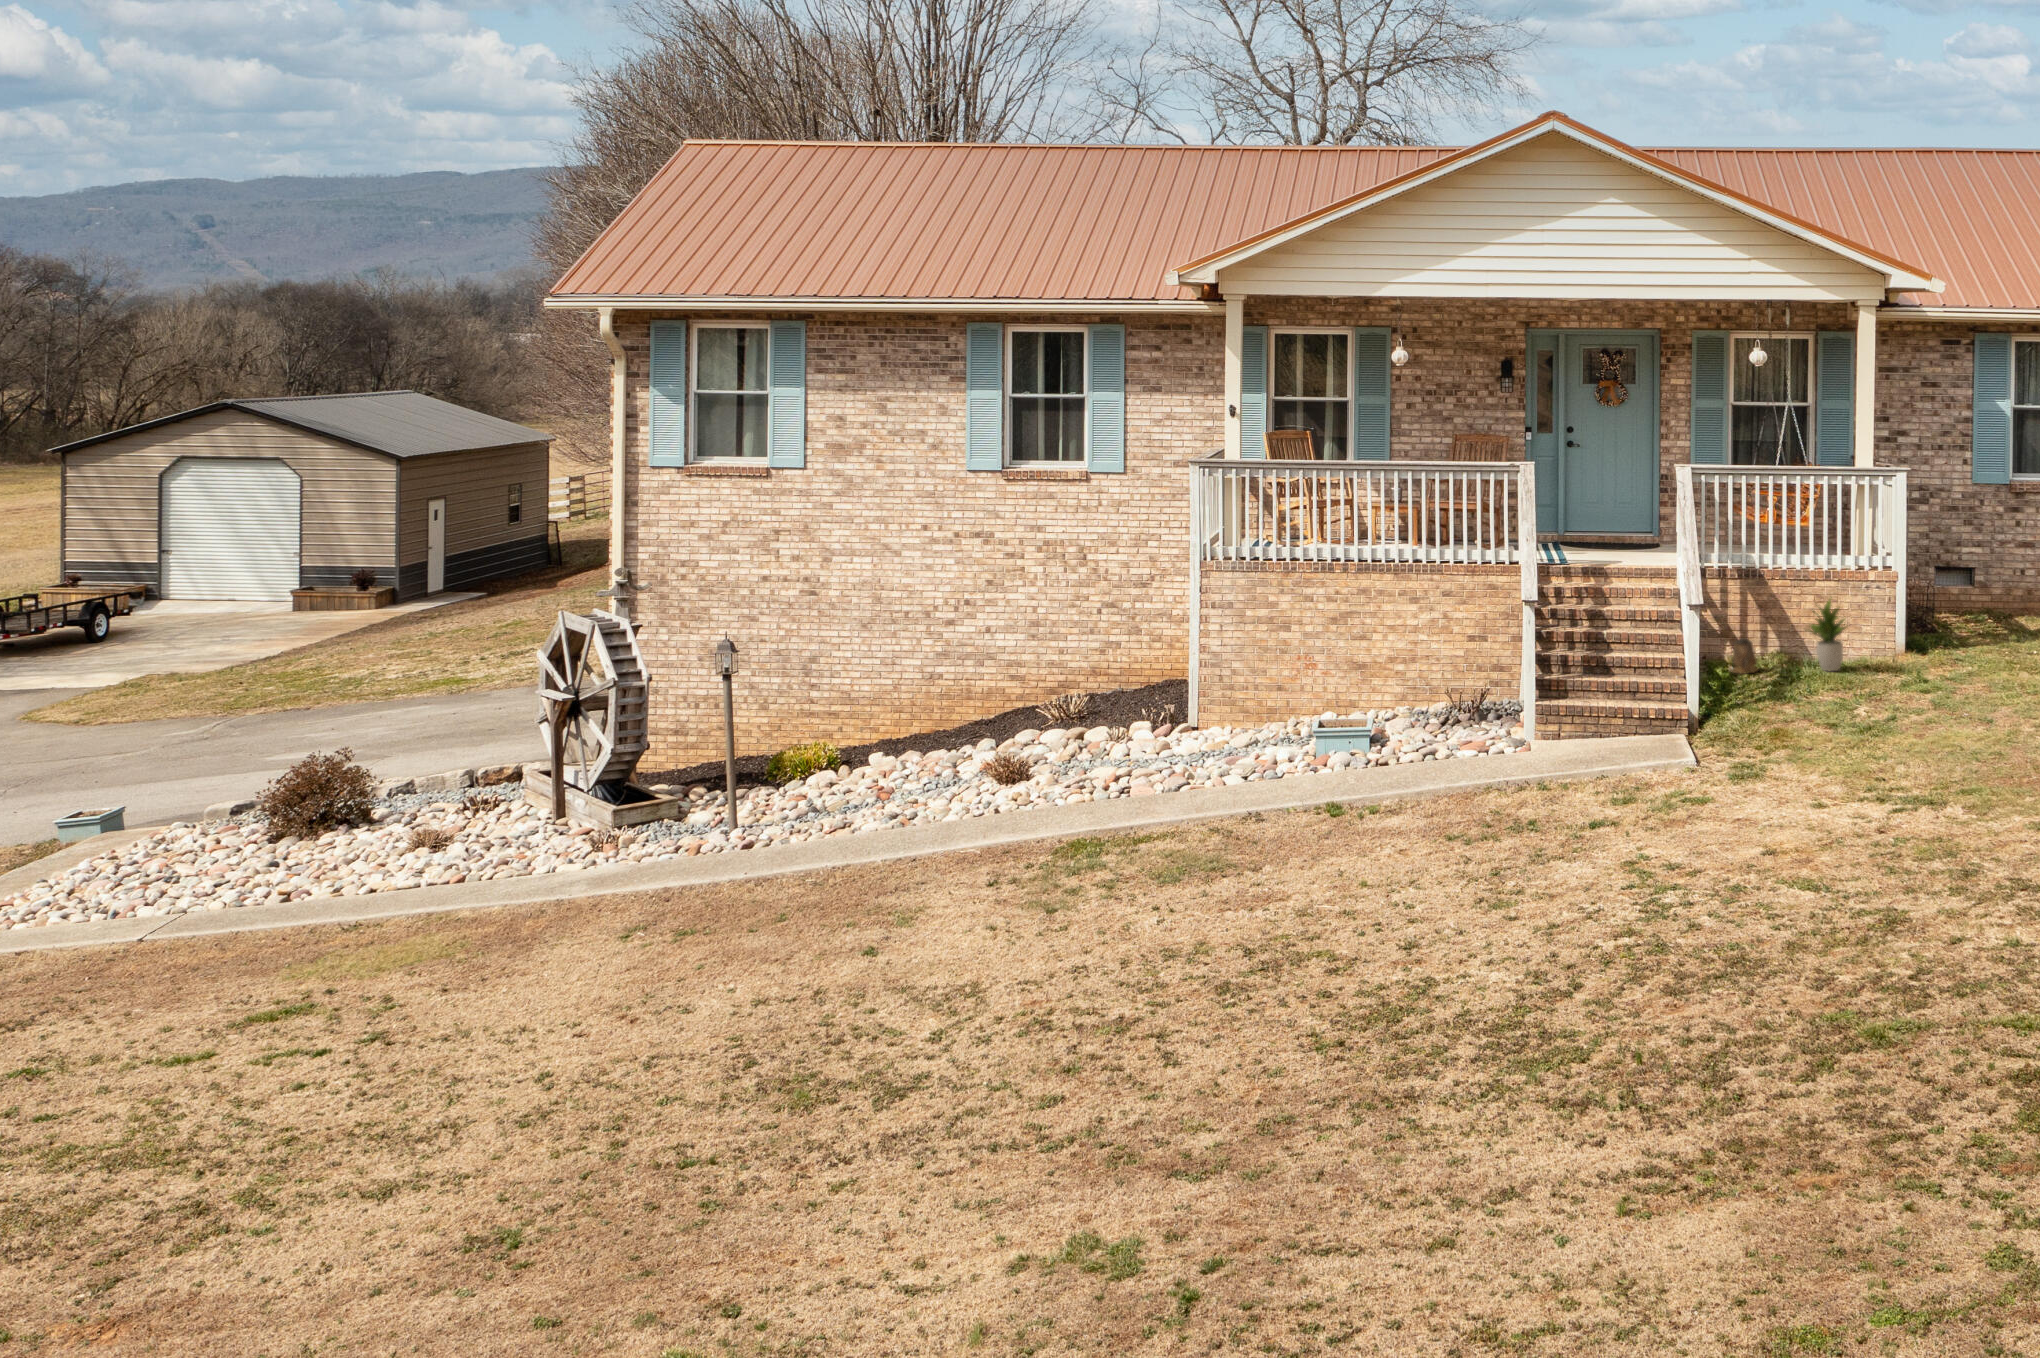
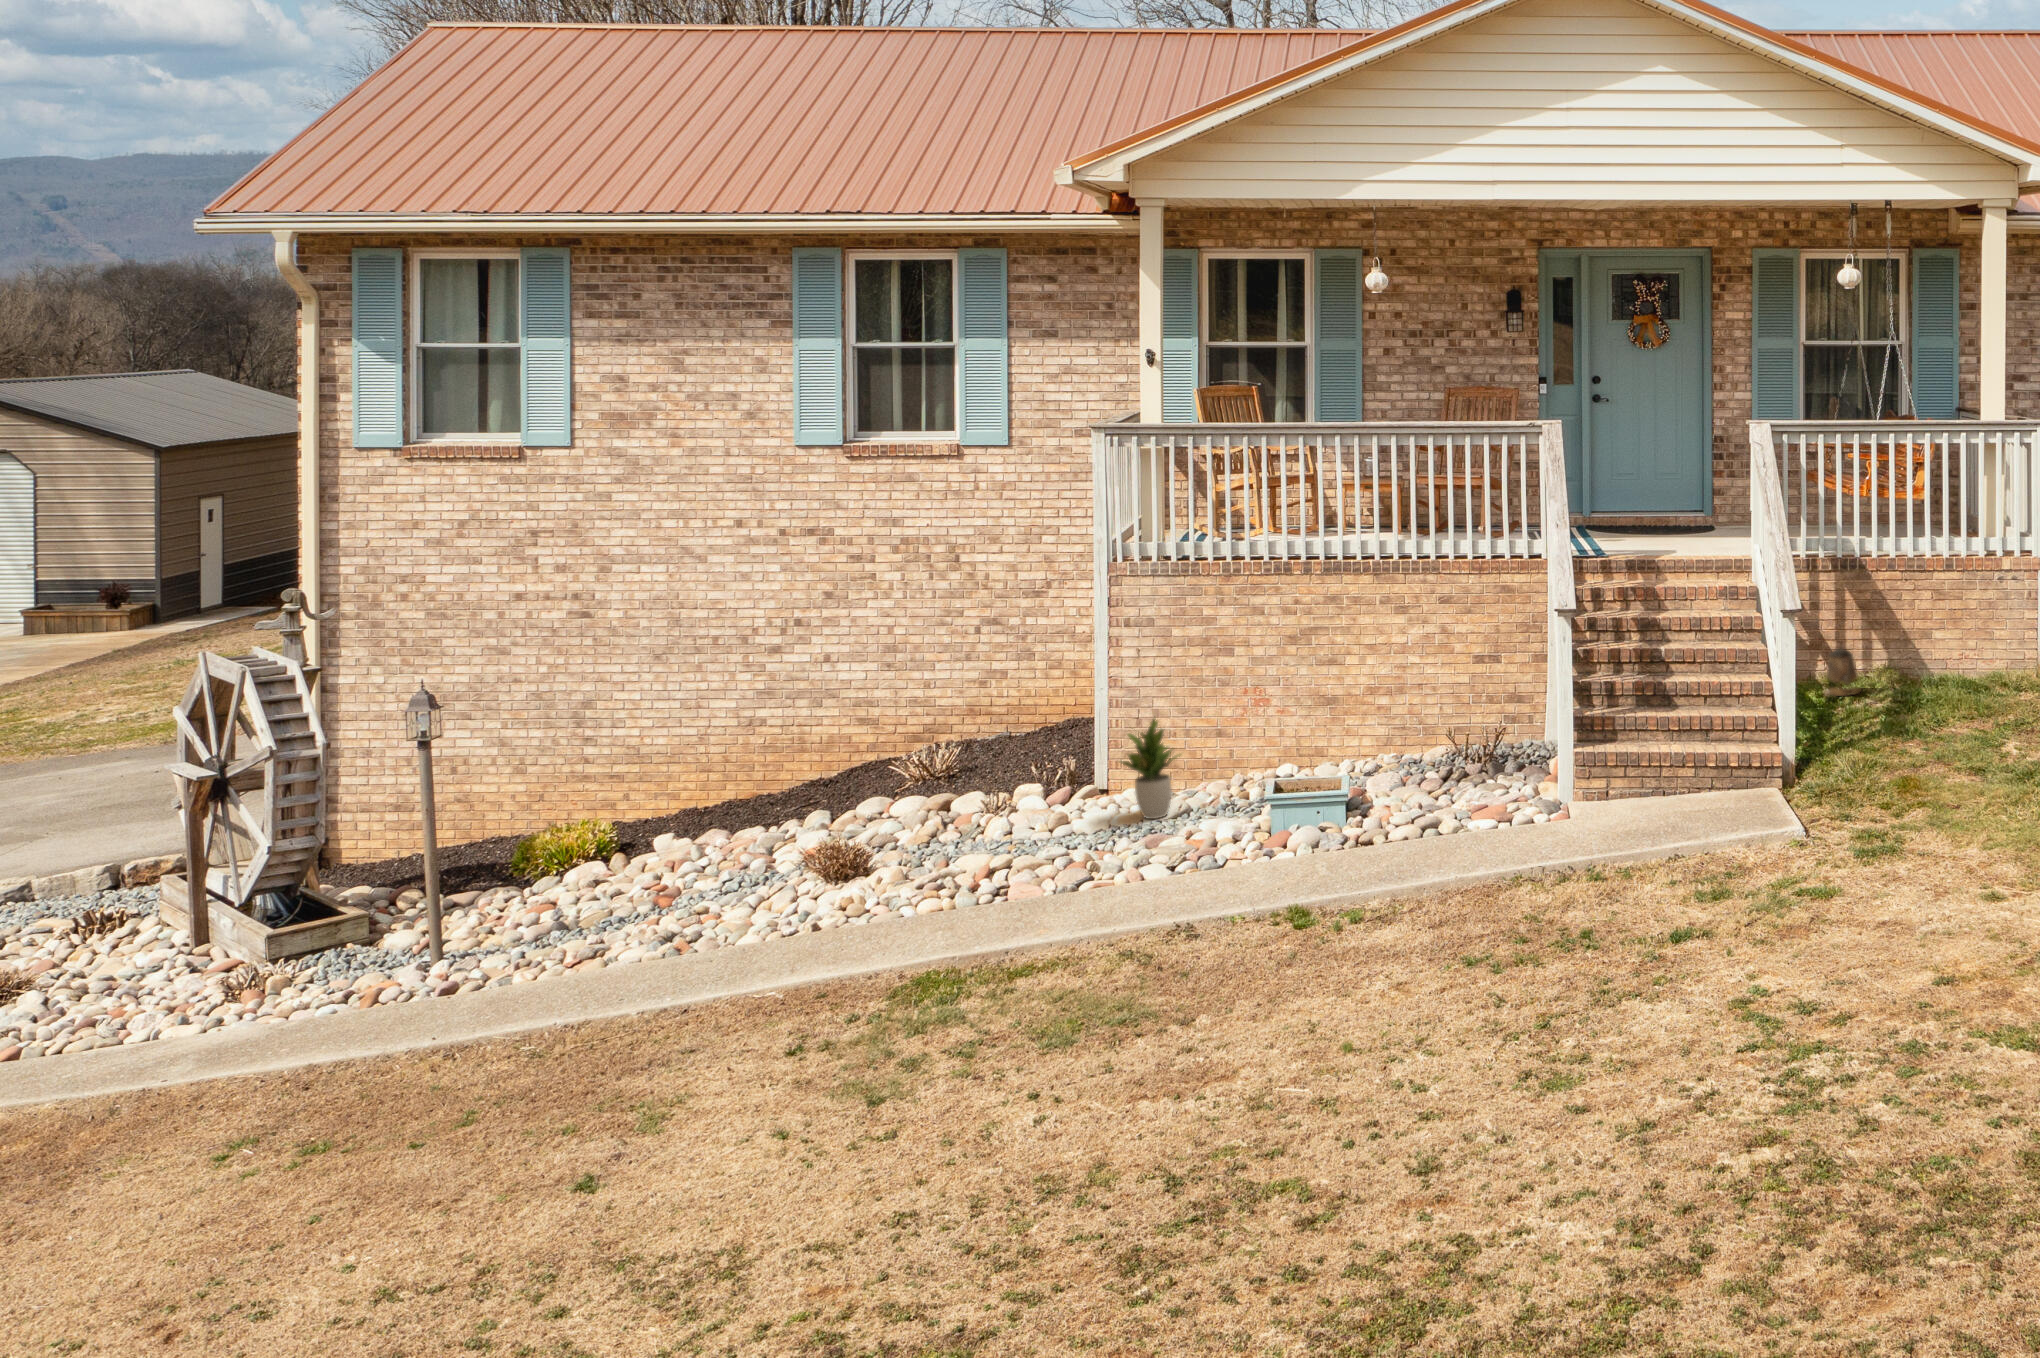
potted plant: present [1810,597,1846,672] -> present [1121,719,1180,819]

